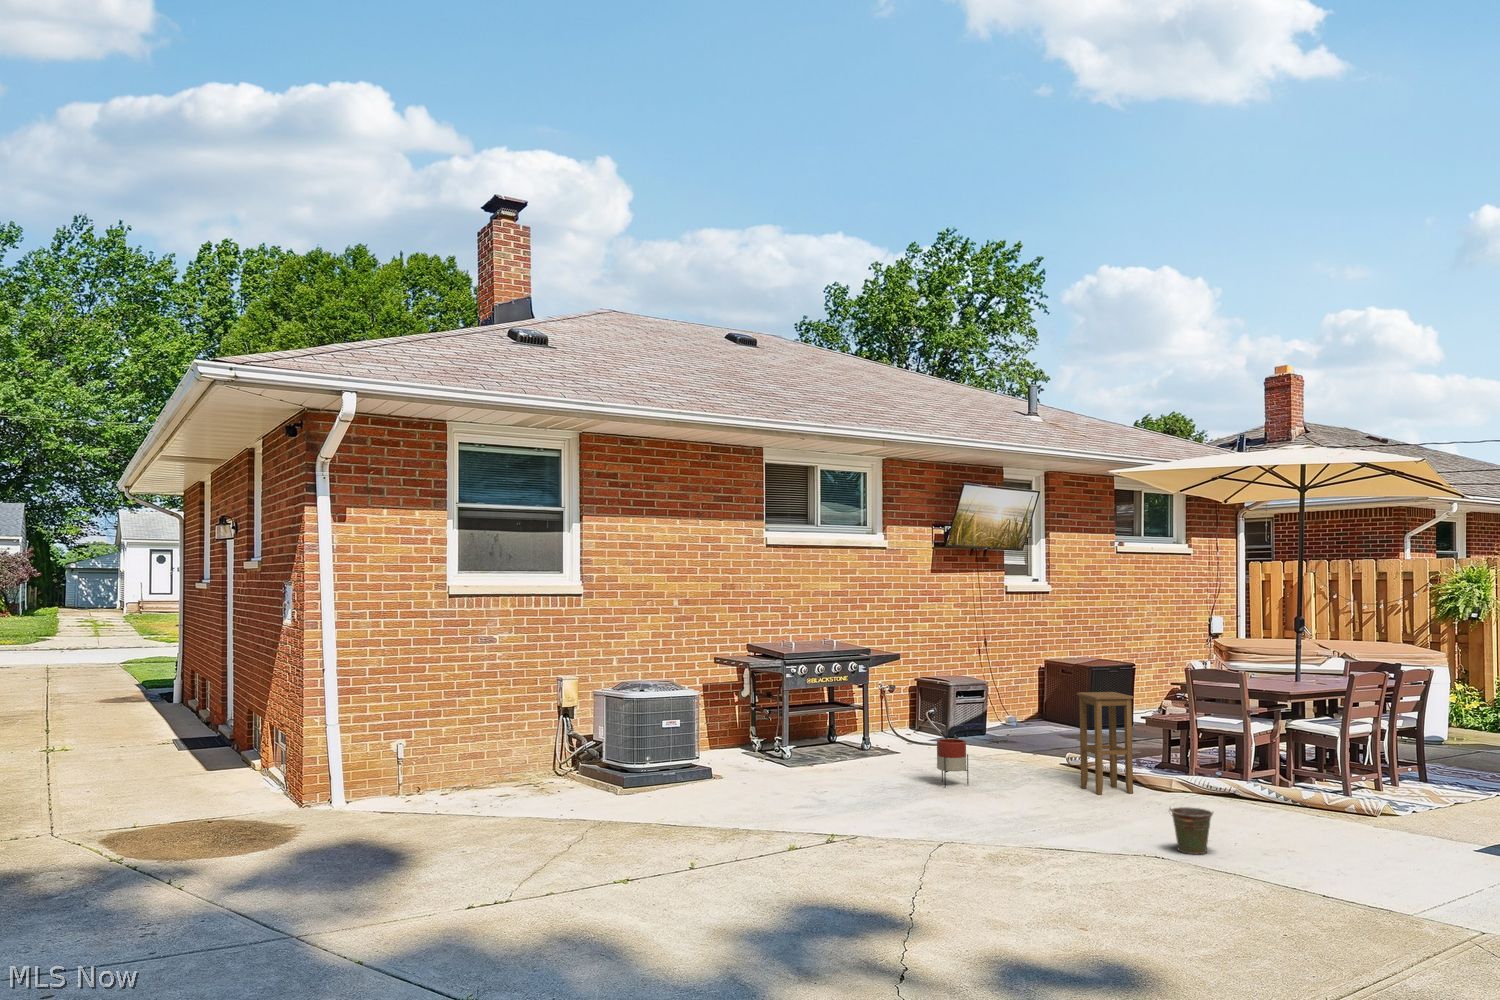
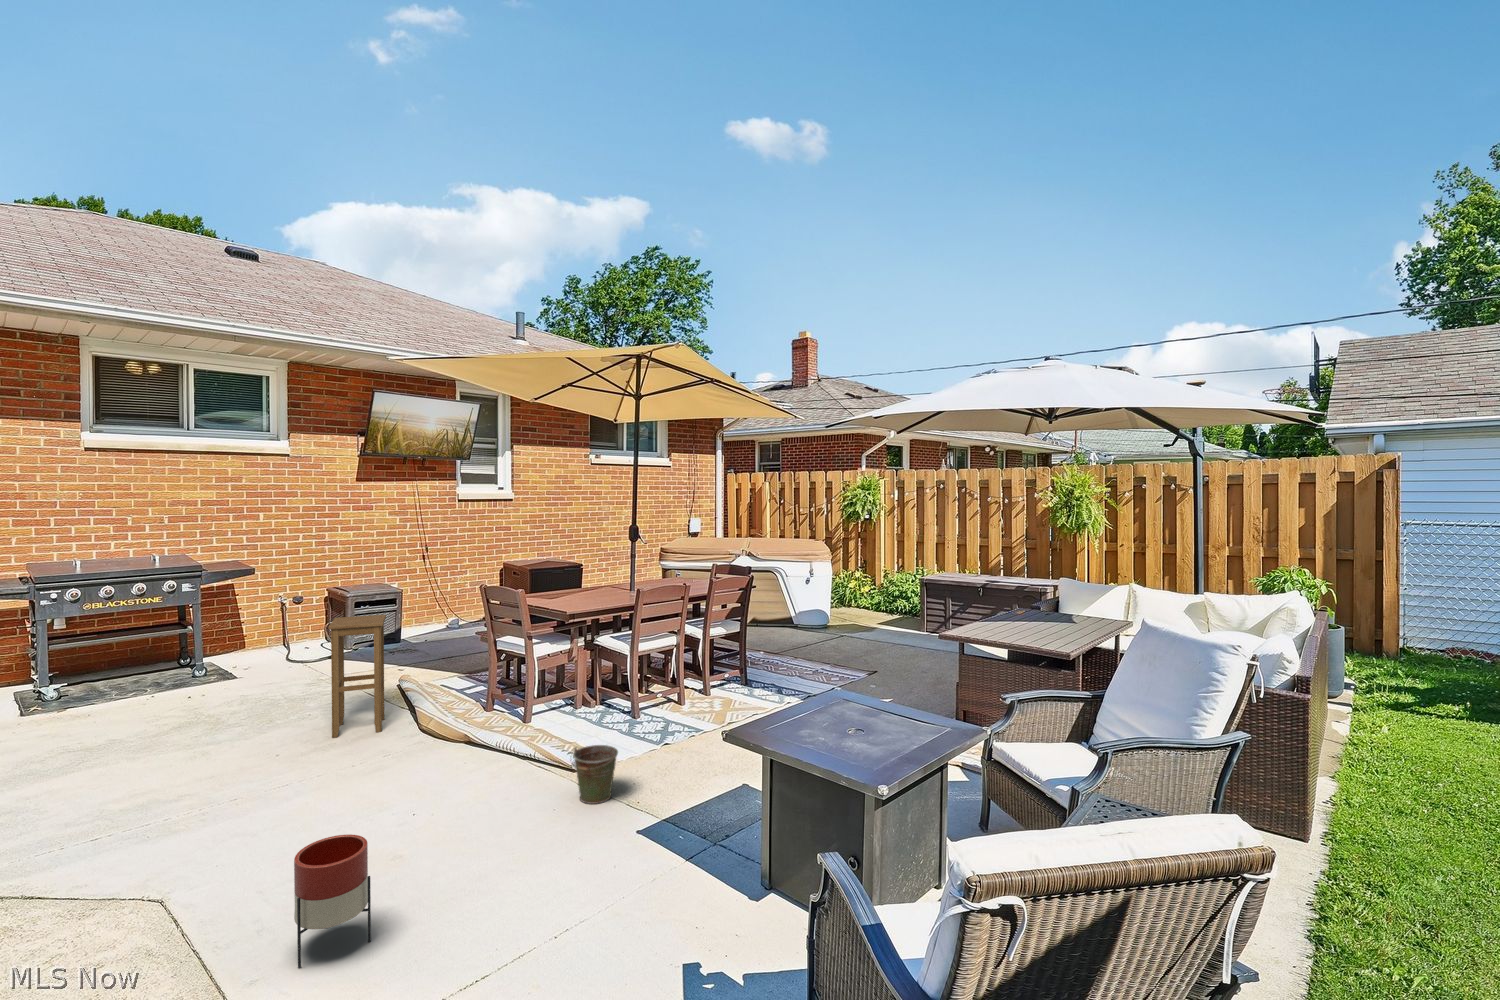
planter: present [937,739,968,787] -> present [294,834,371,968]
bucket: present [1169,807,1213,854] -> present [573,745,618,804]

